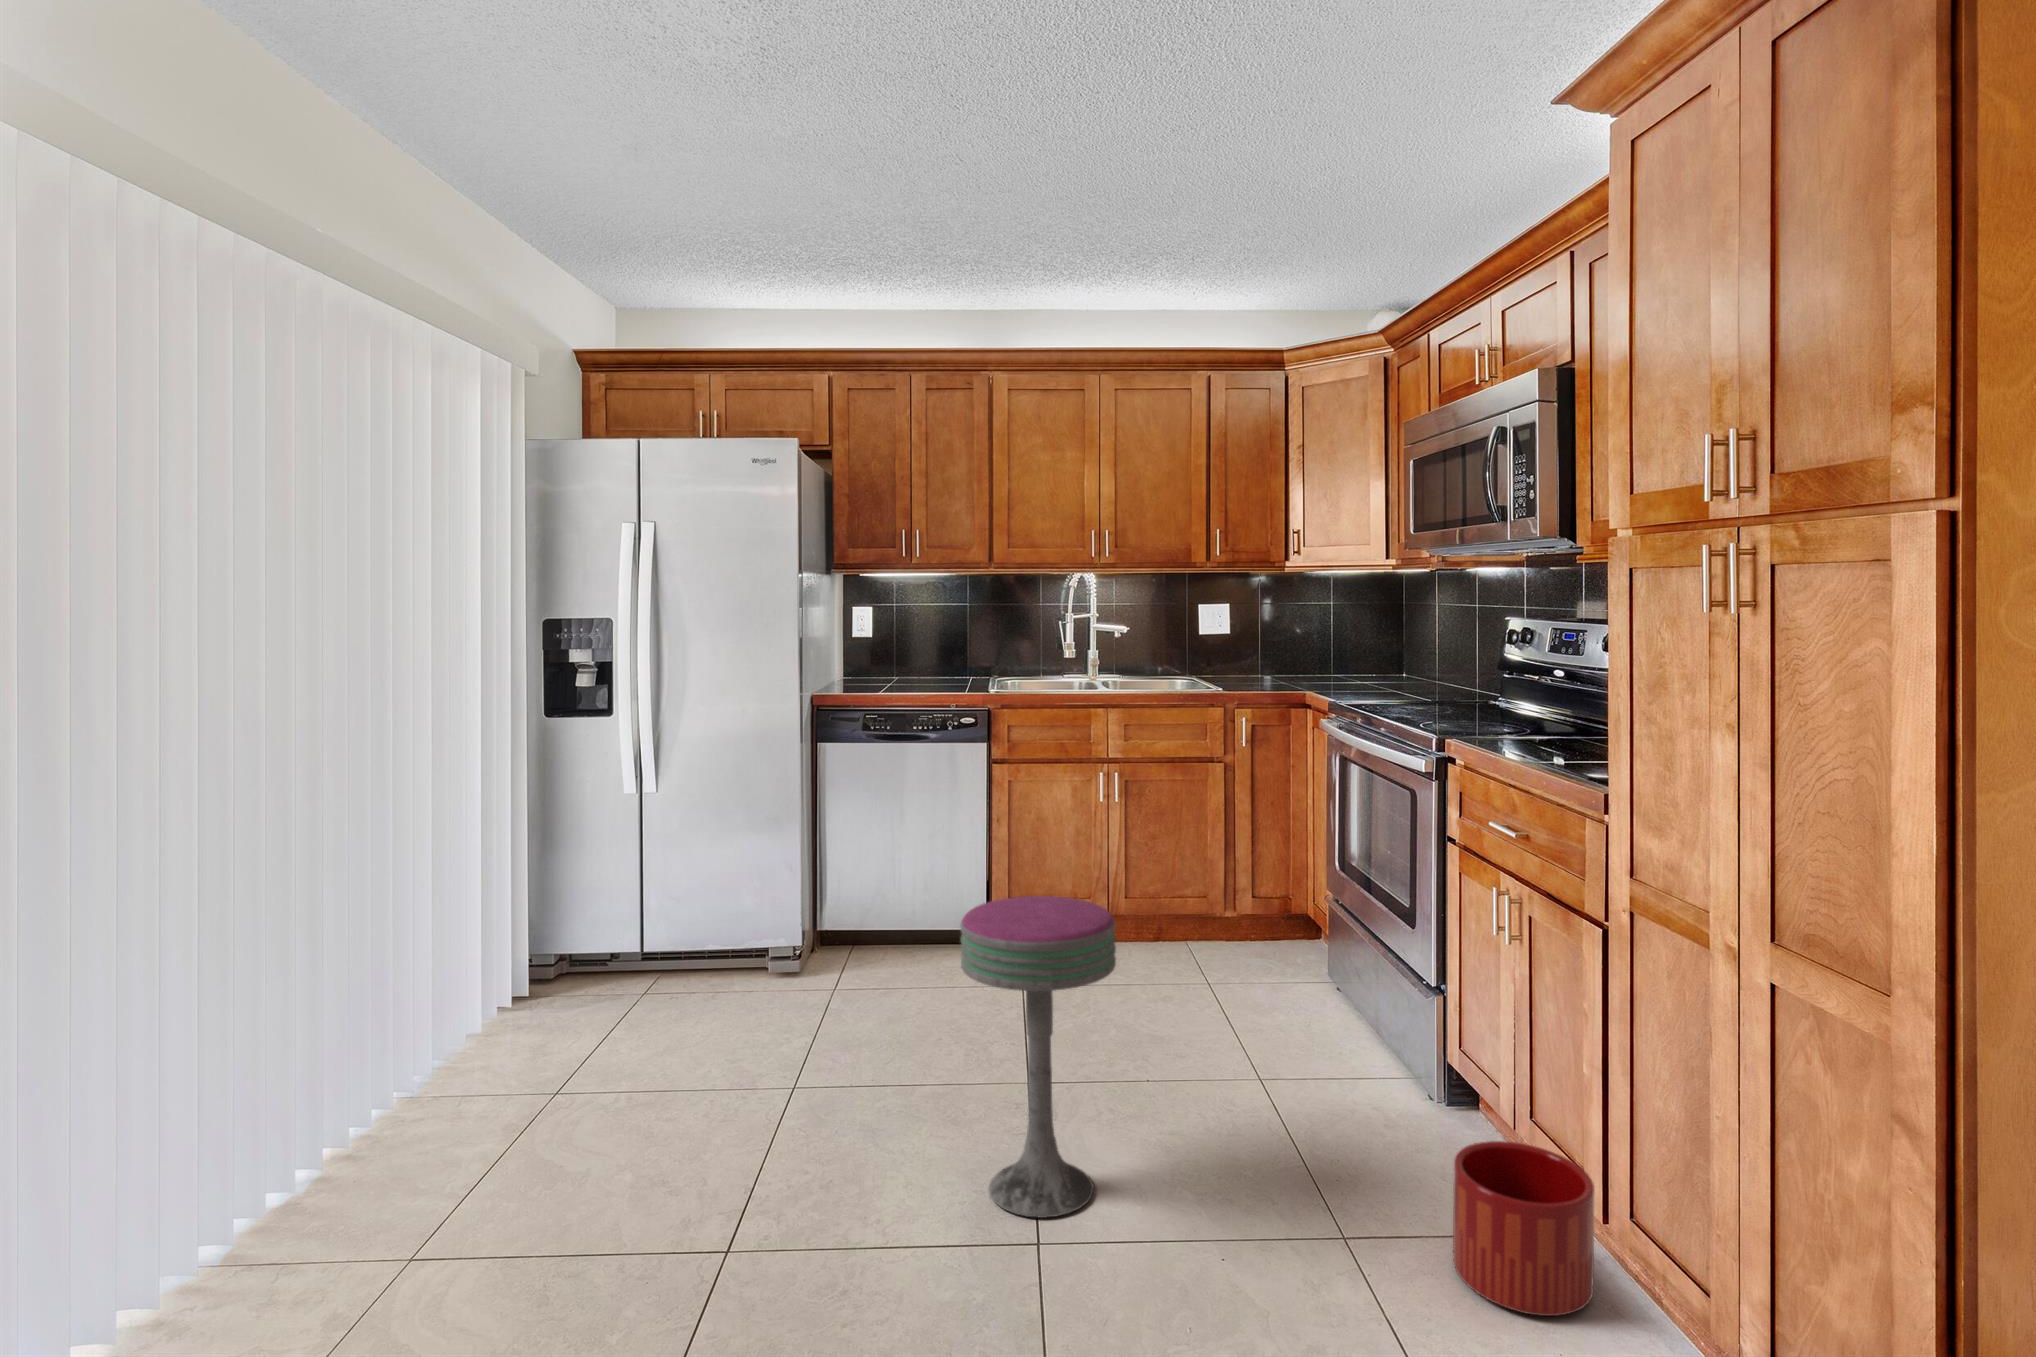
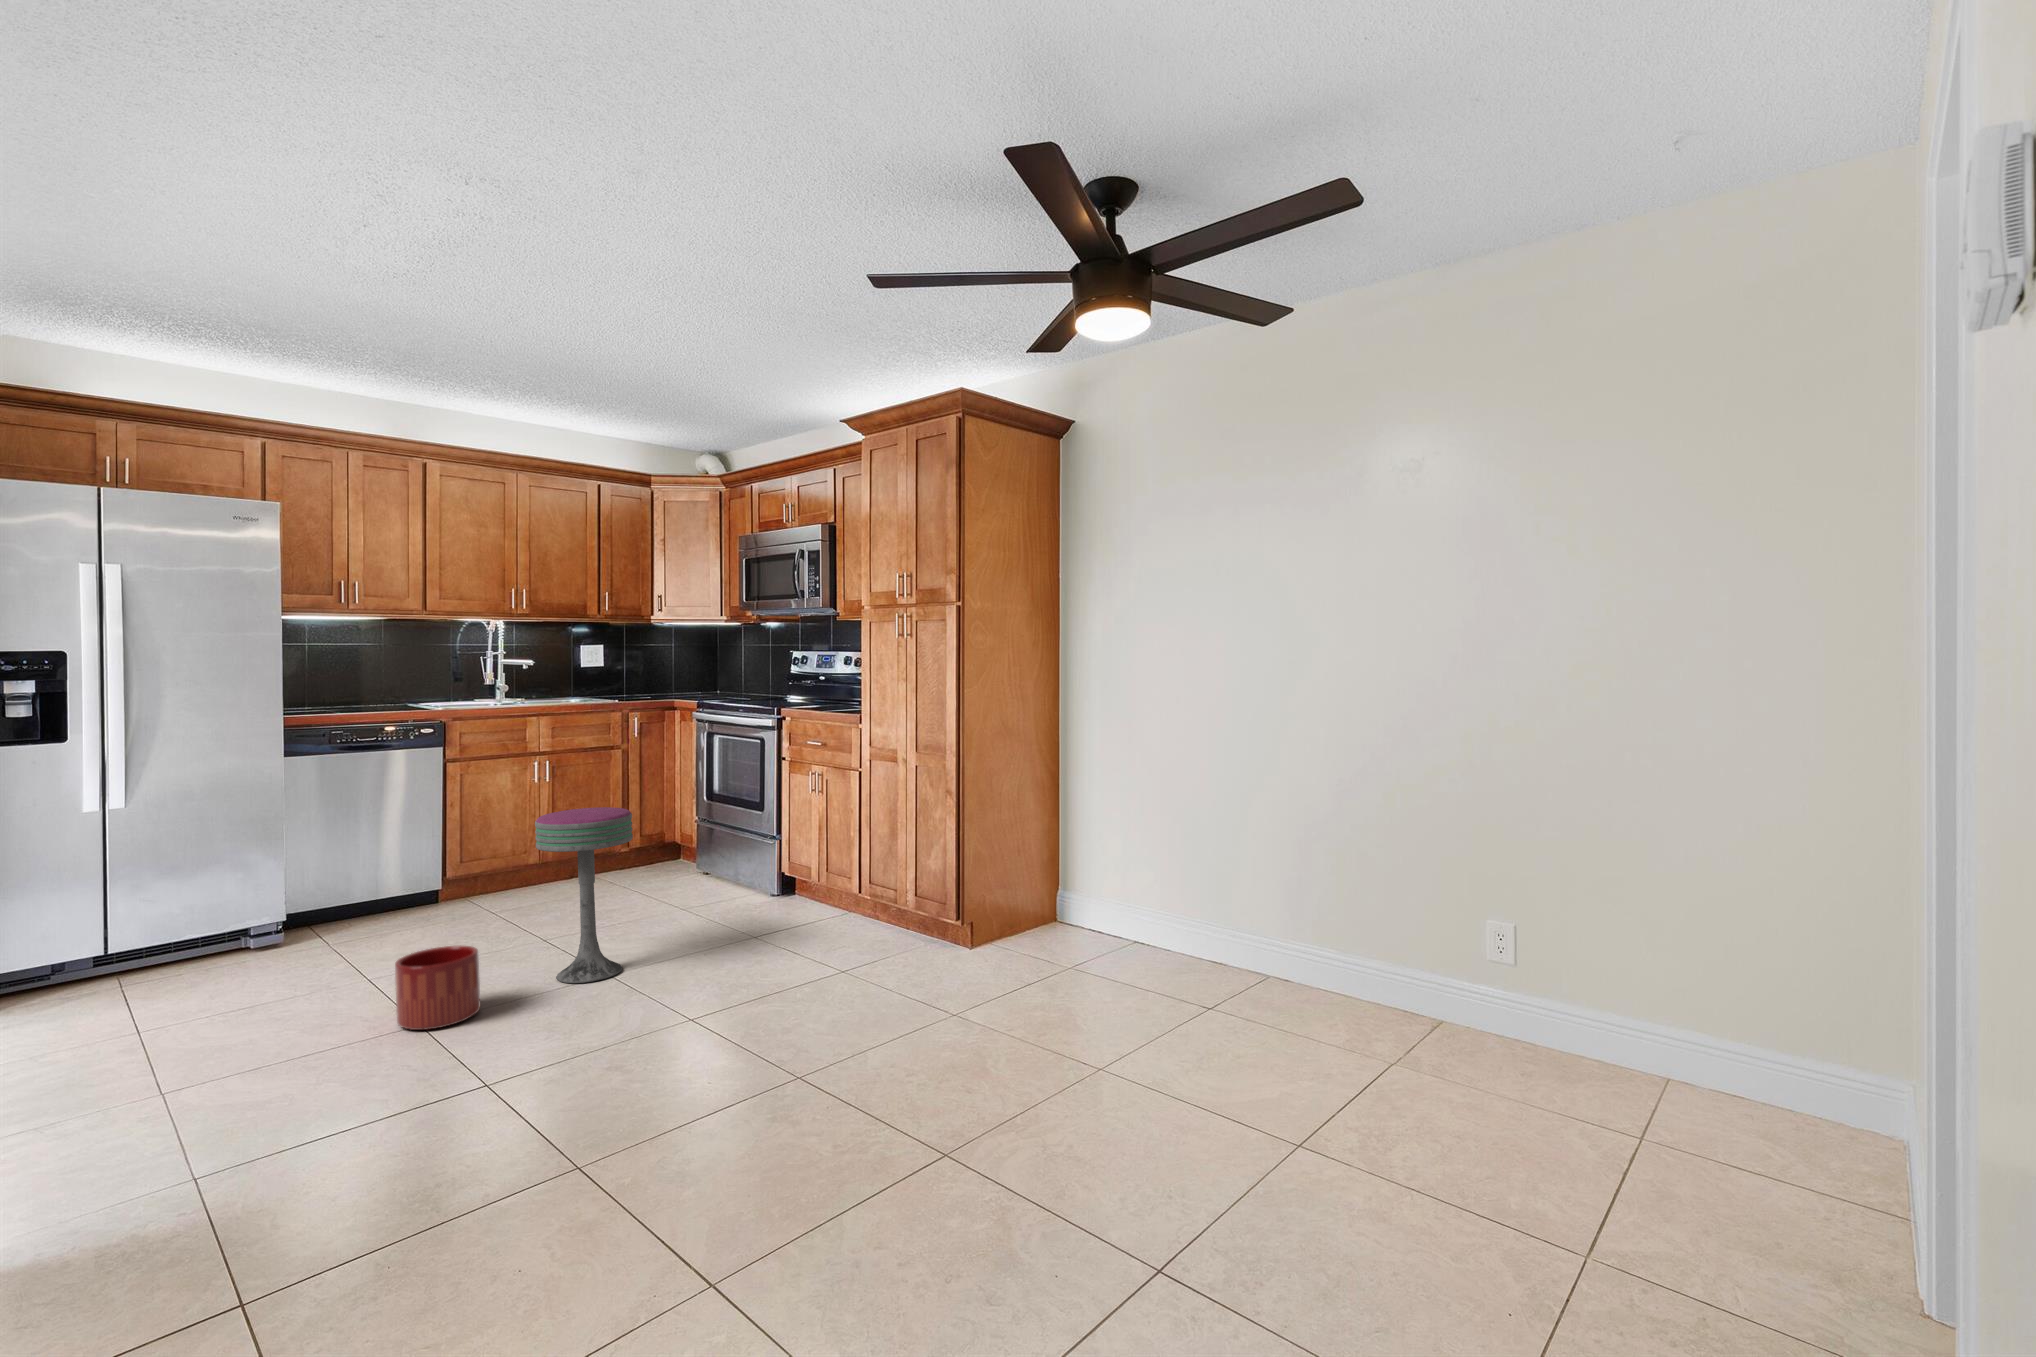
planter: present [1453,1141,1594,1316] -> present [395,946,480,1030]

